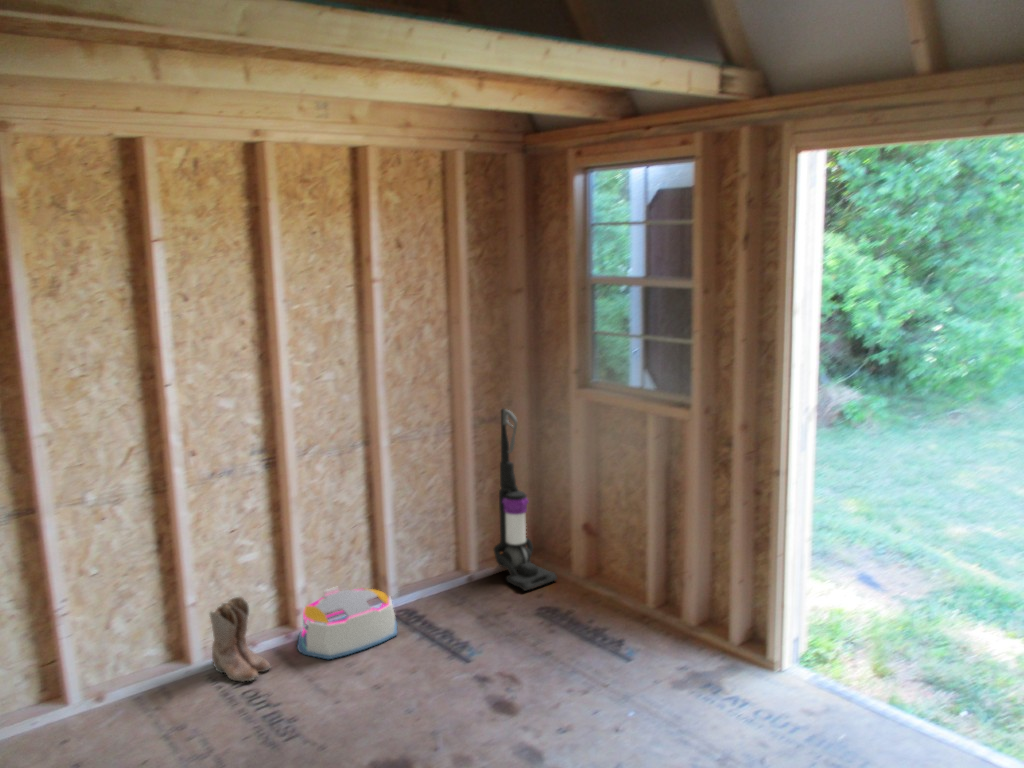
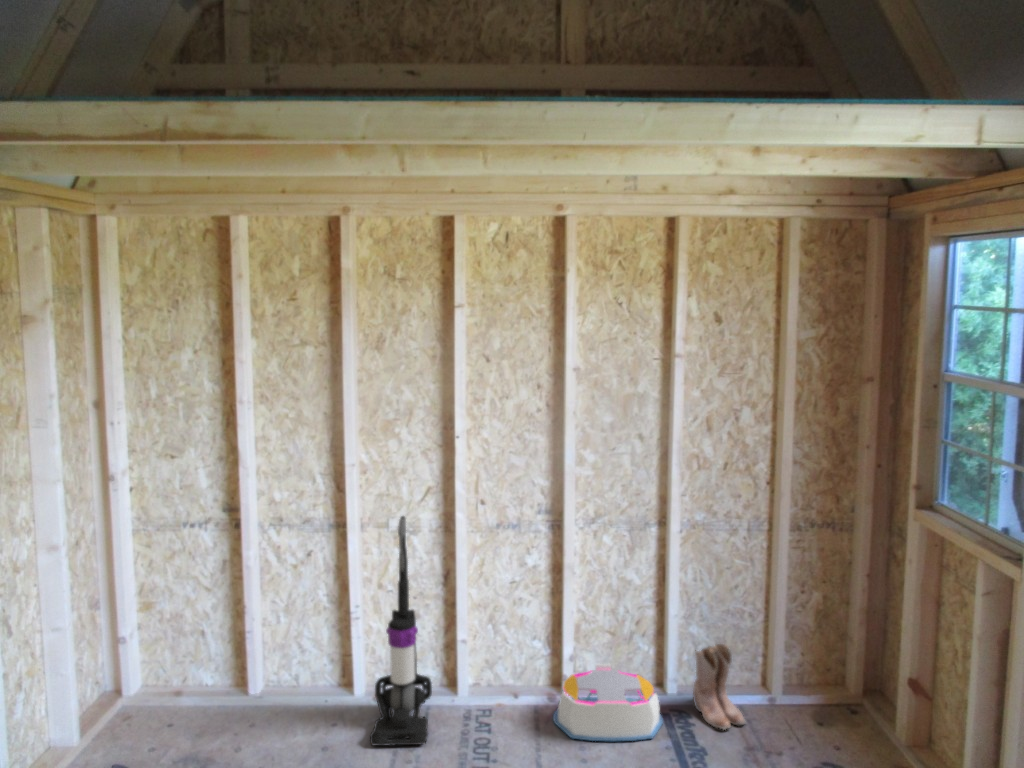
vacuum cleaner: present [494,409,557,591] -> present [370,516,432,746]
boots: present [210,597,271,682] -> present [693,644,745,729]

